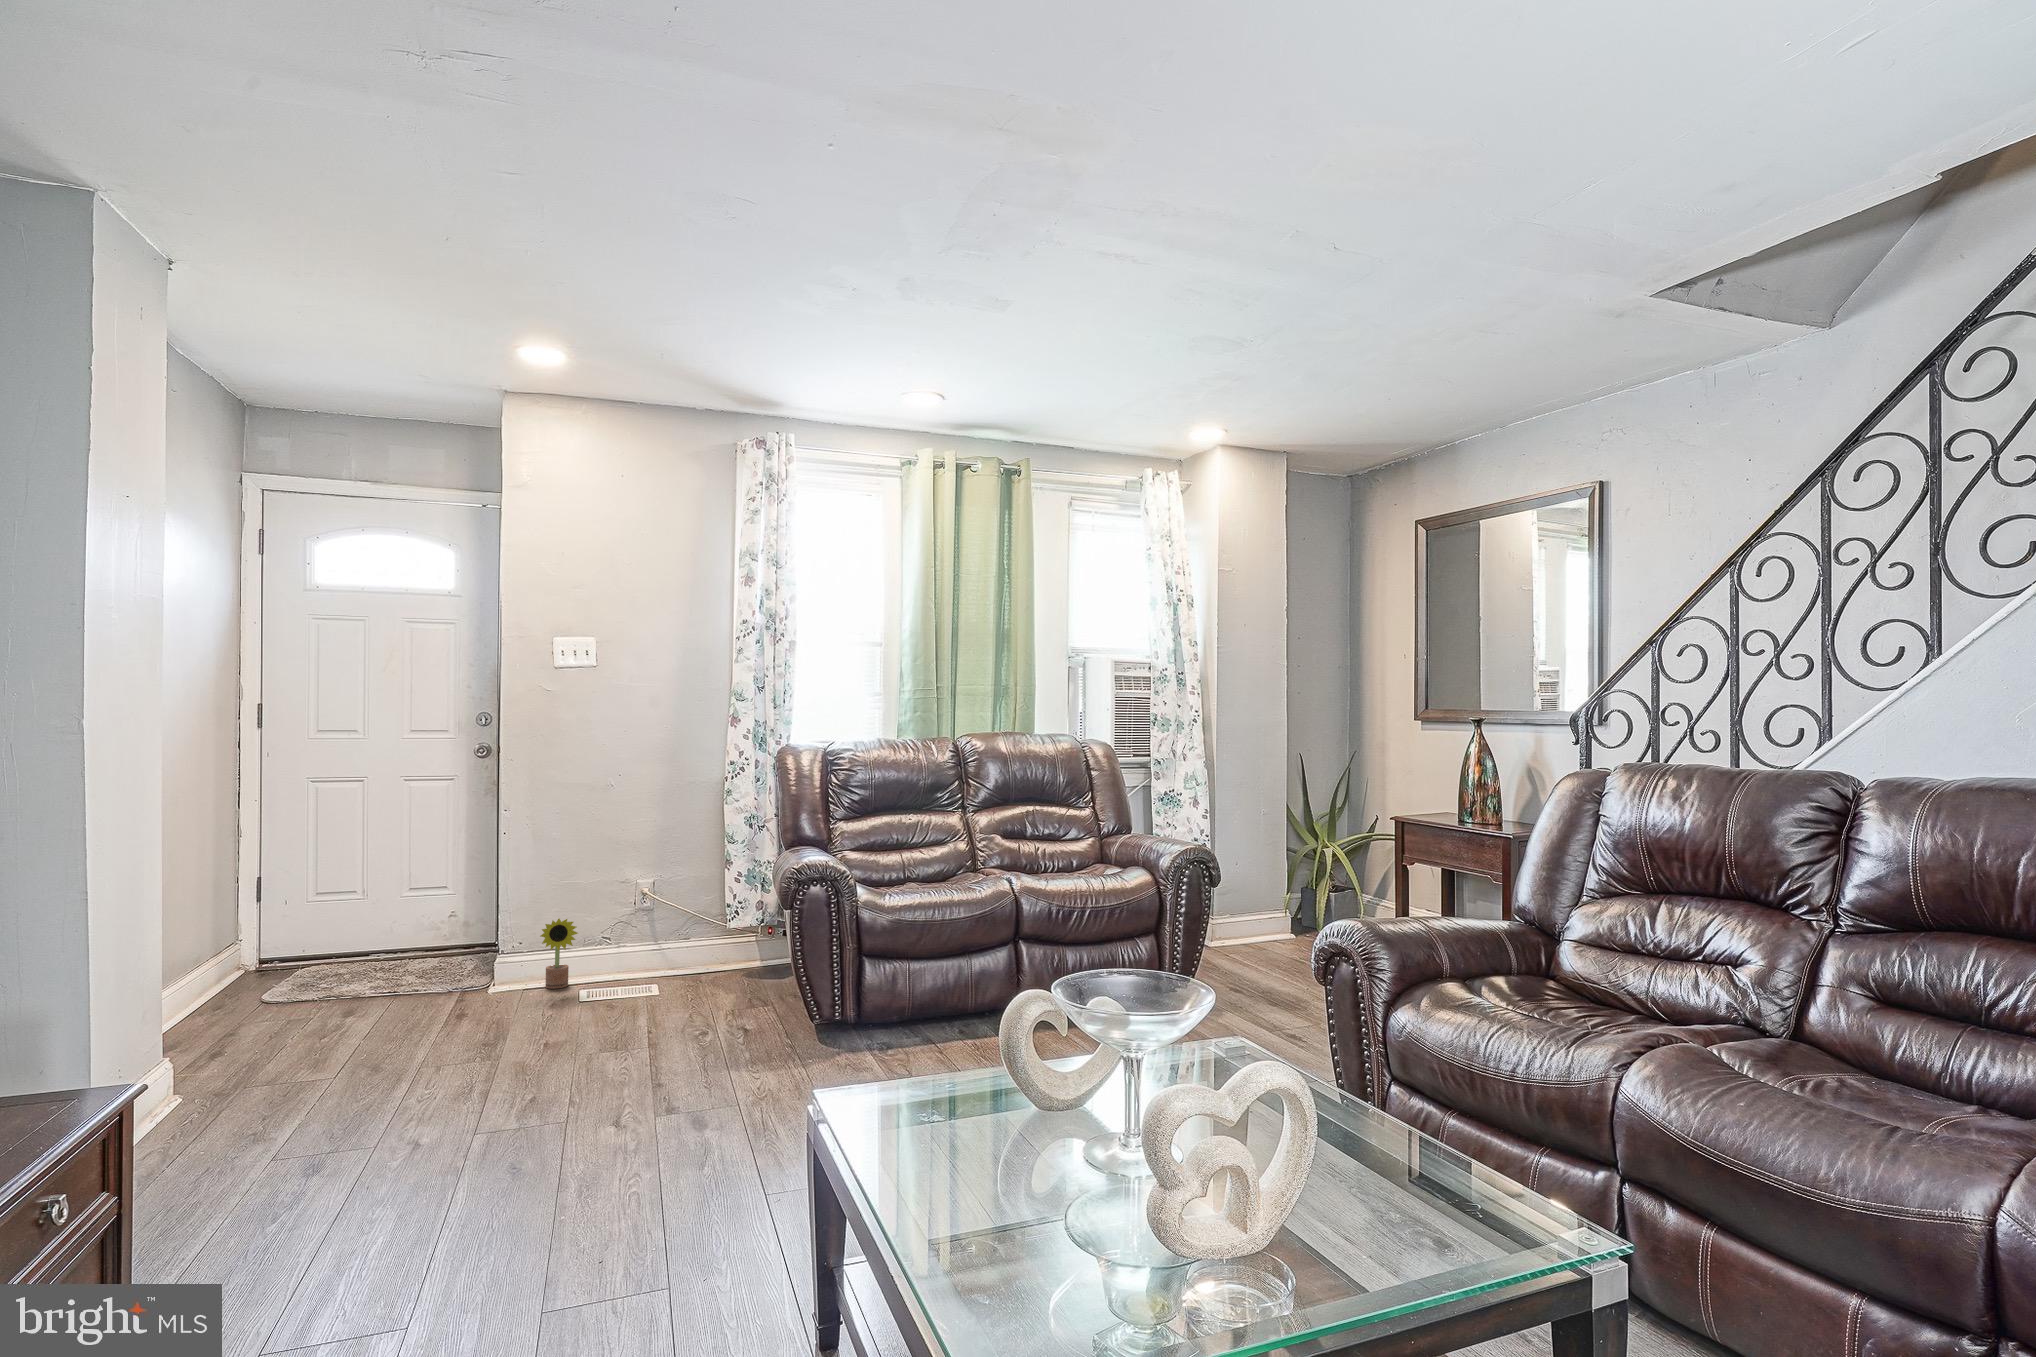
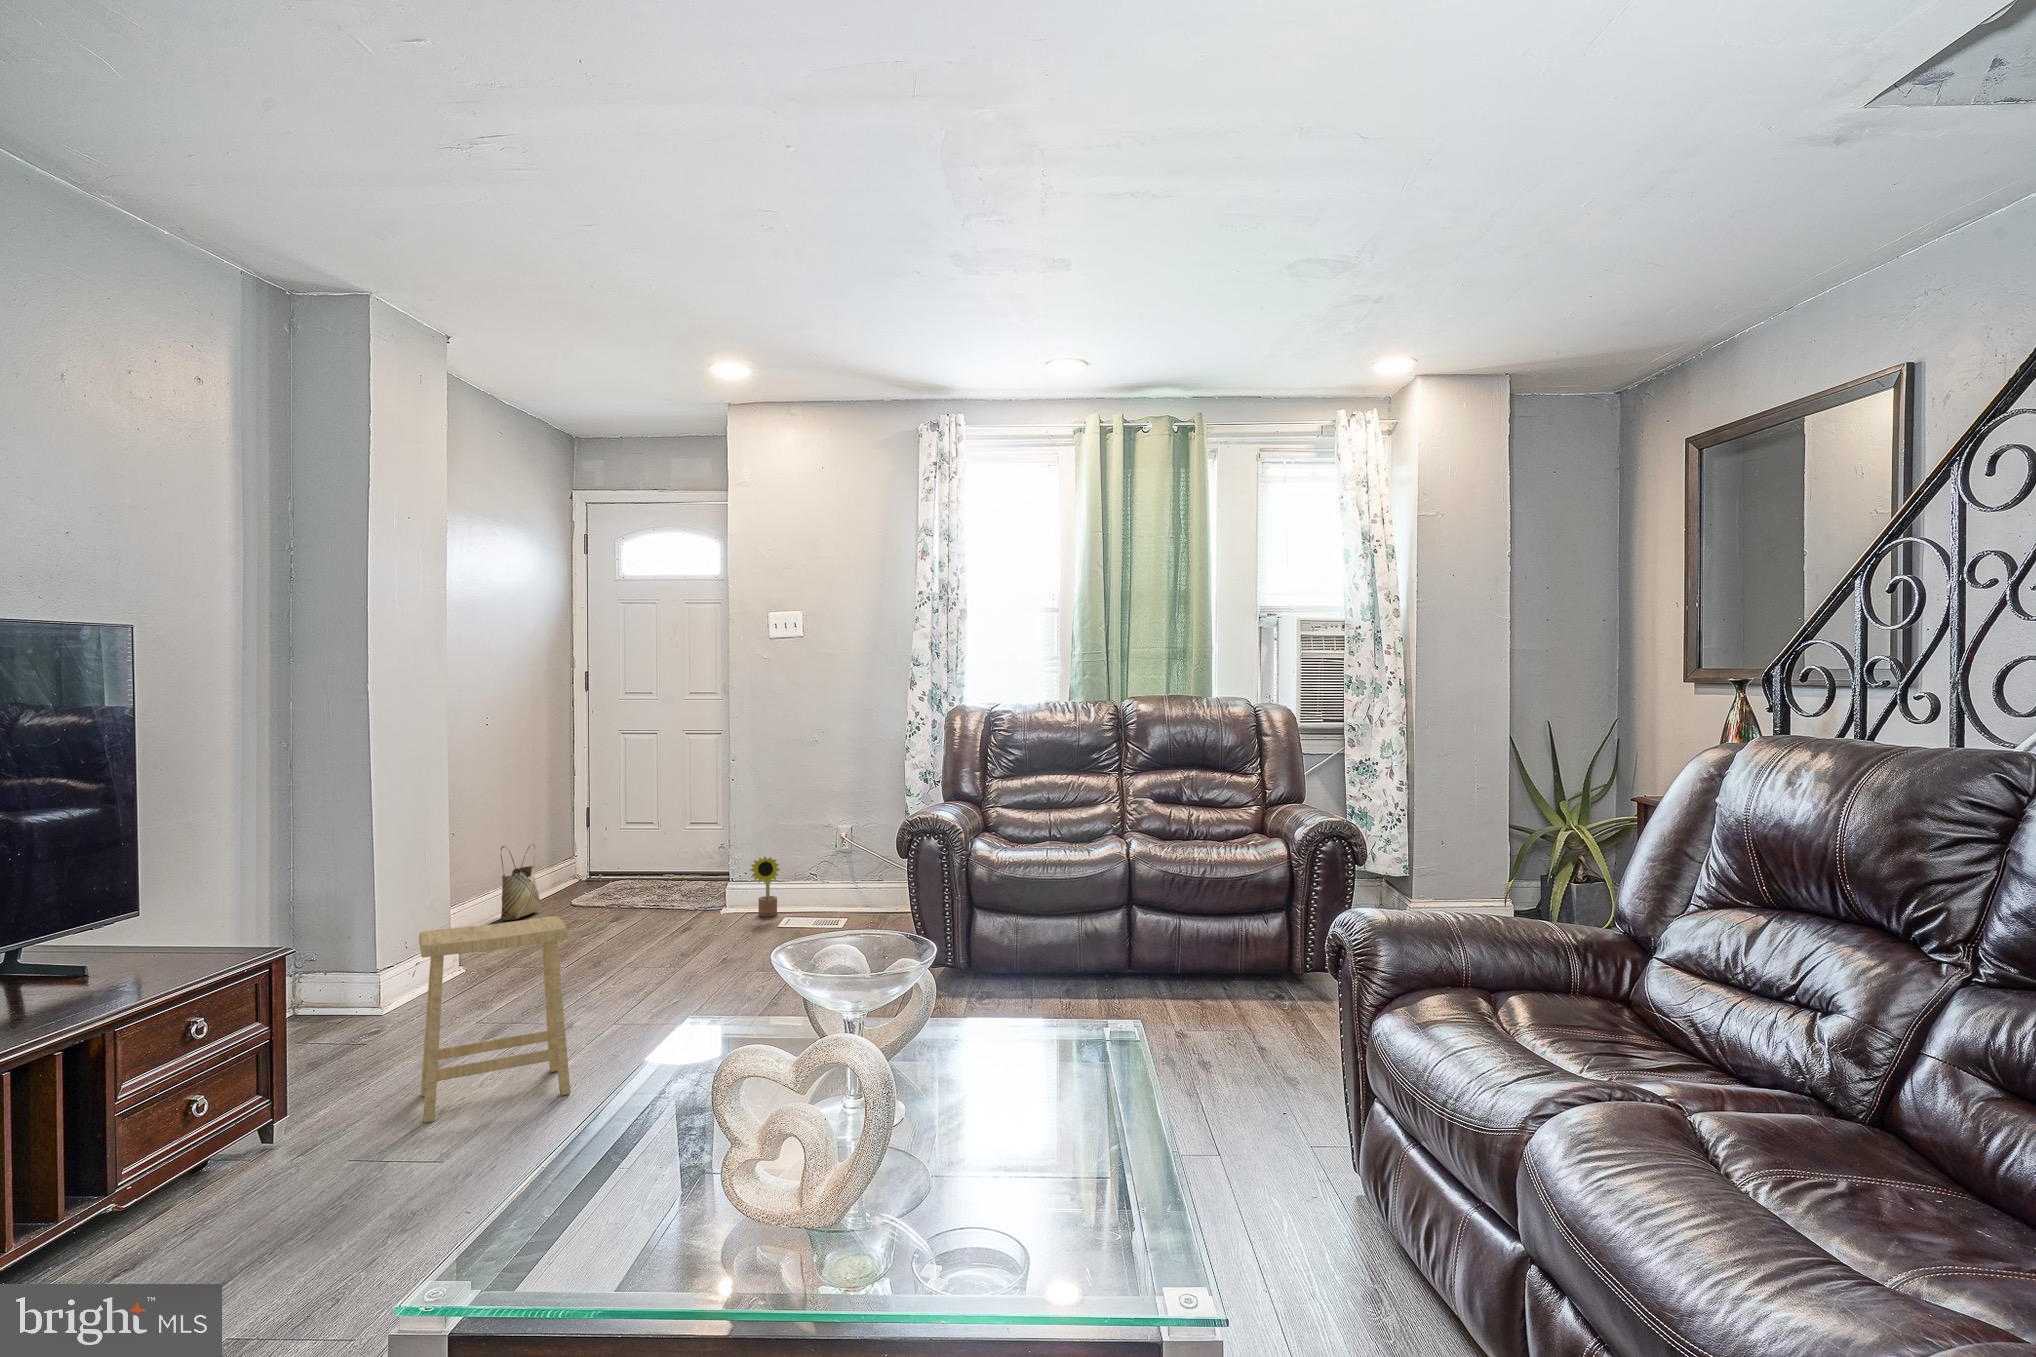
woven basket: none [191,921,242,1022] -> present [501,844,541,920]
footstool: none [334,994,537,1257] -> present [419,916,571,1123]

